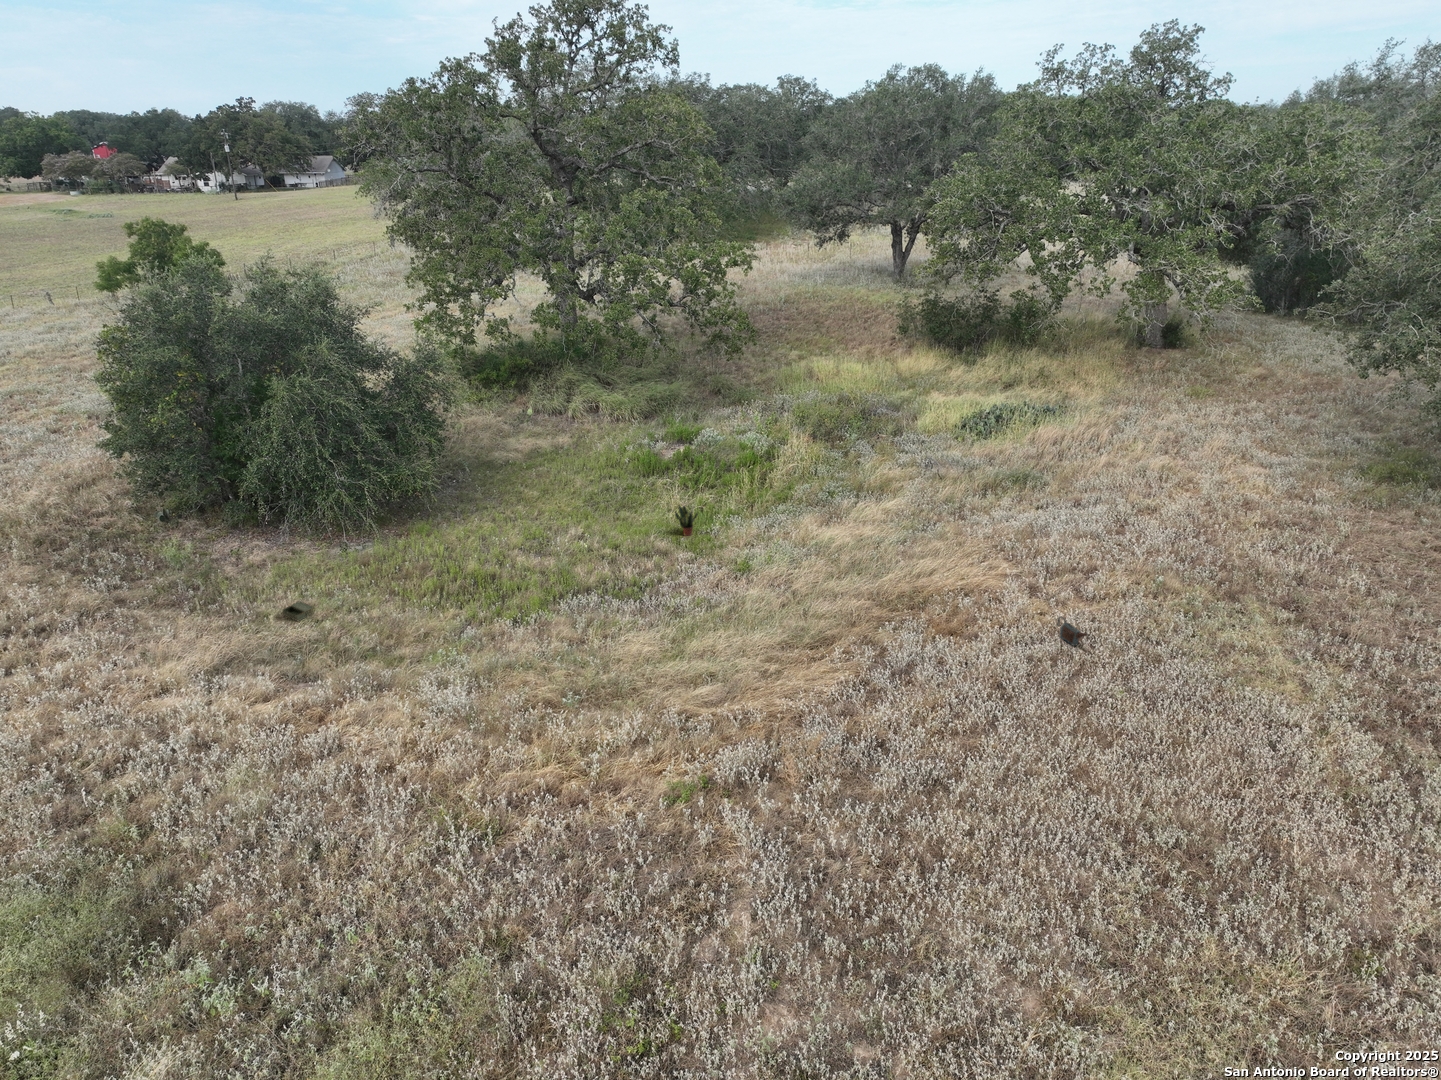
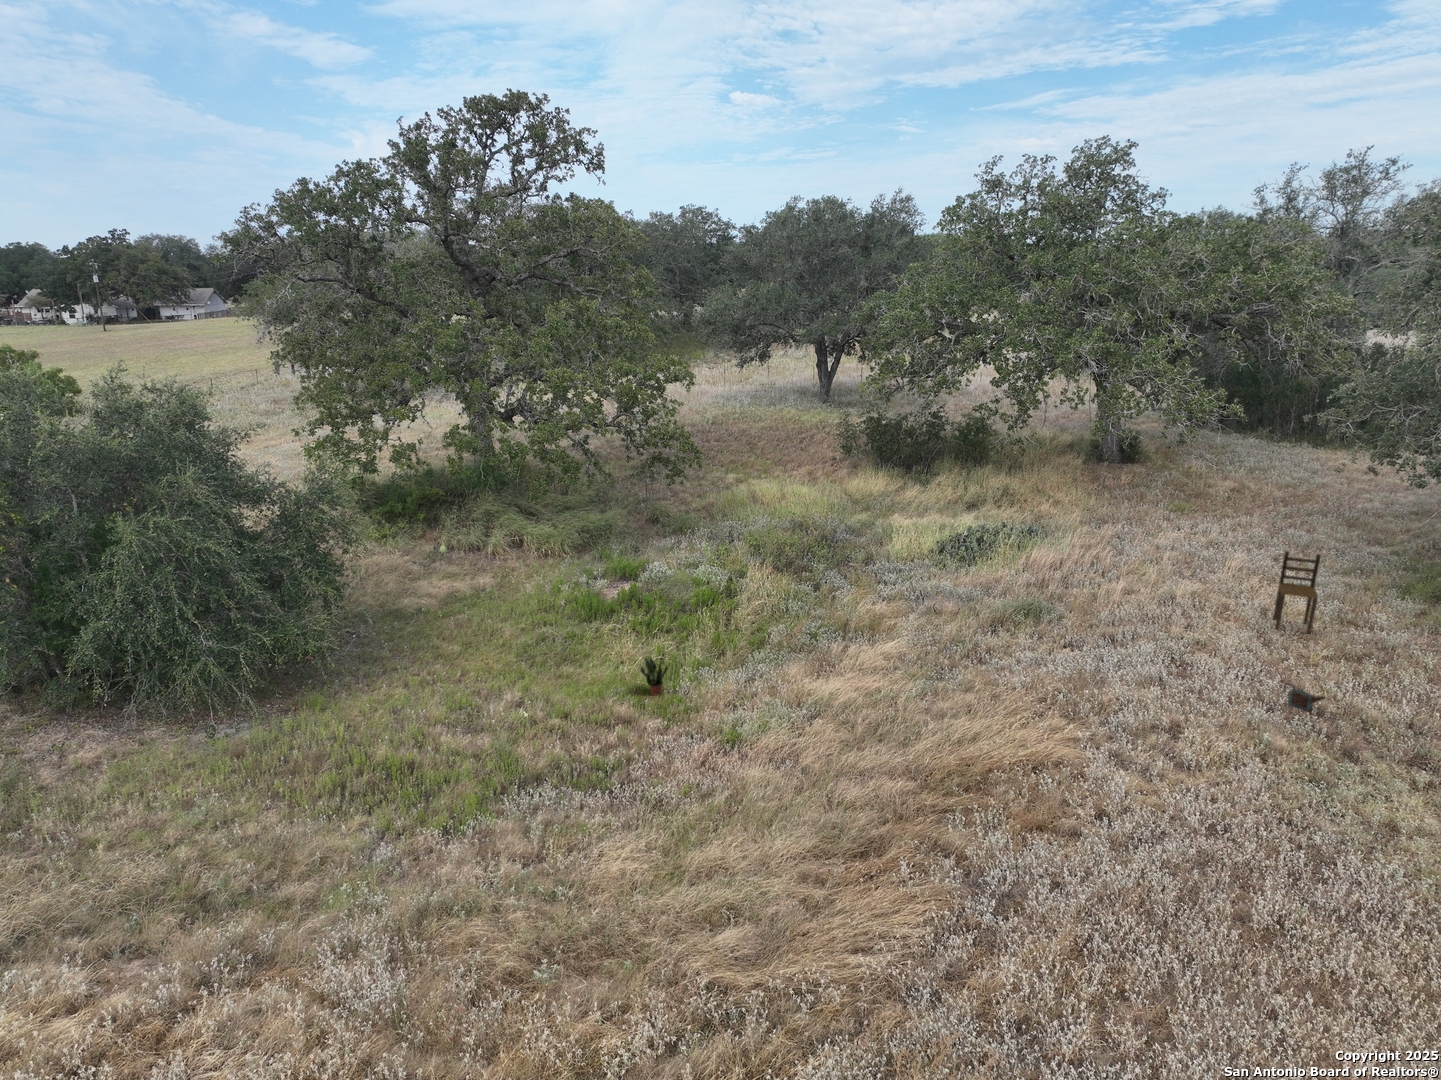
chair: none [1251,435,1306,512] -> present [1273,551,1321,634]
toolbox: present [283,602,313,621] -> none [105,827,154,859]
watering can: present [1057,616,1088,646] -> present [1283,683,1326,711]

